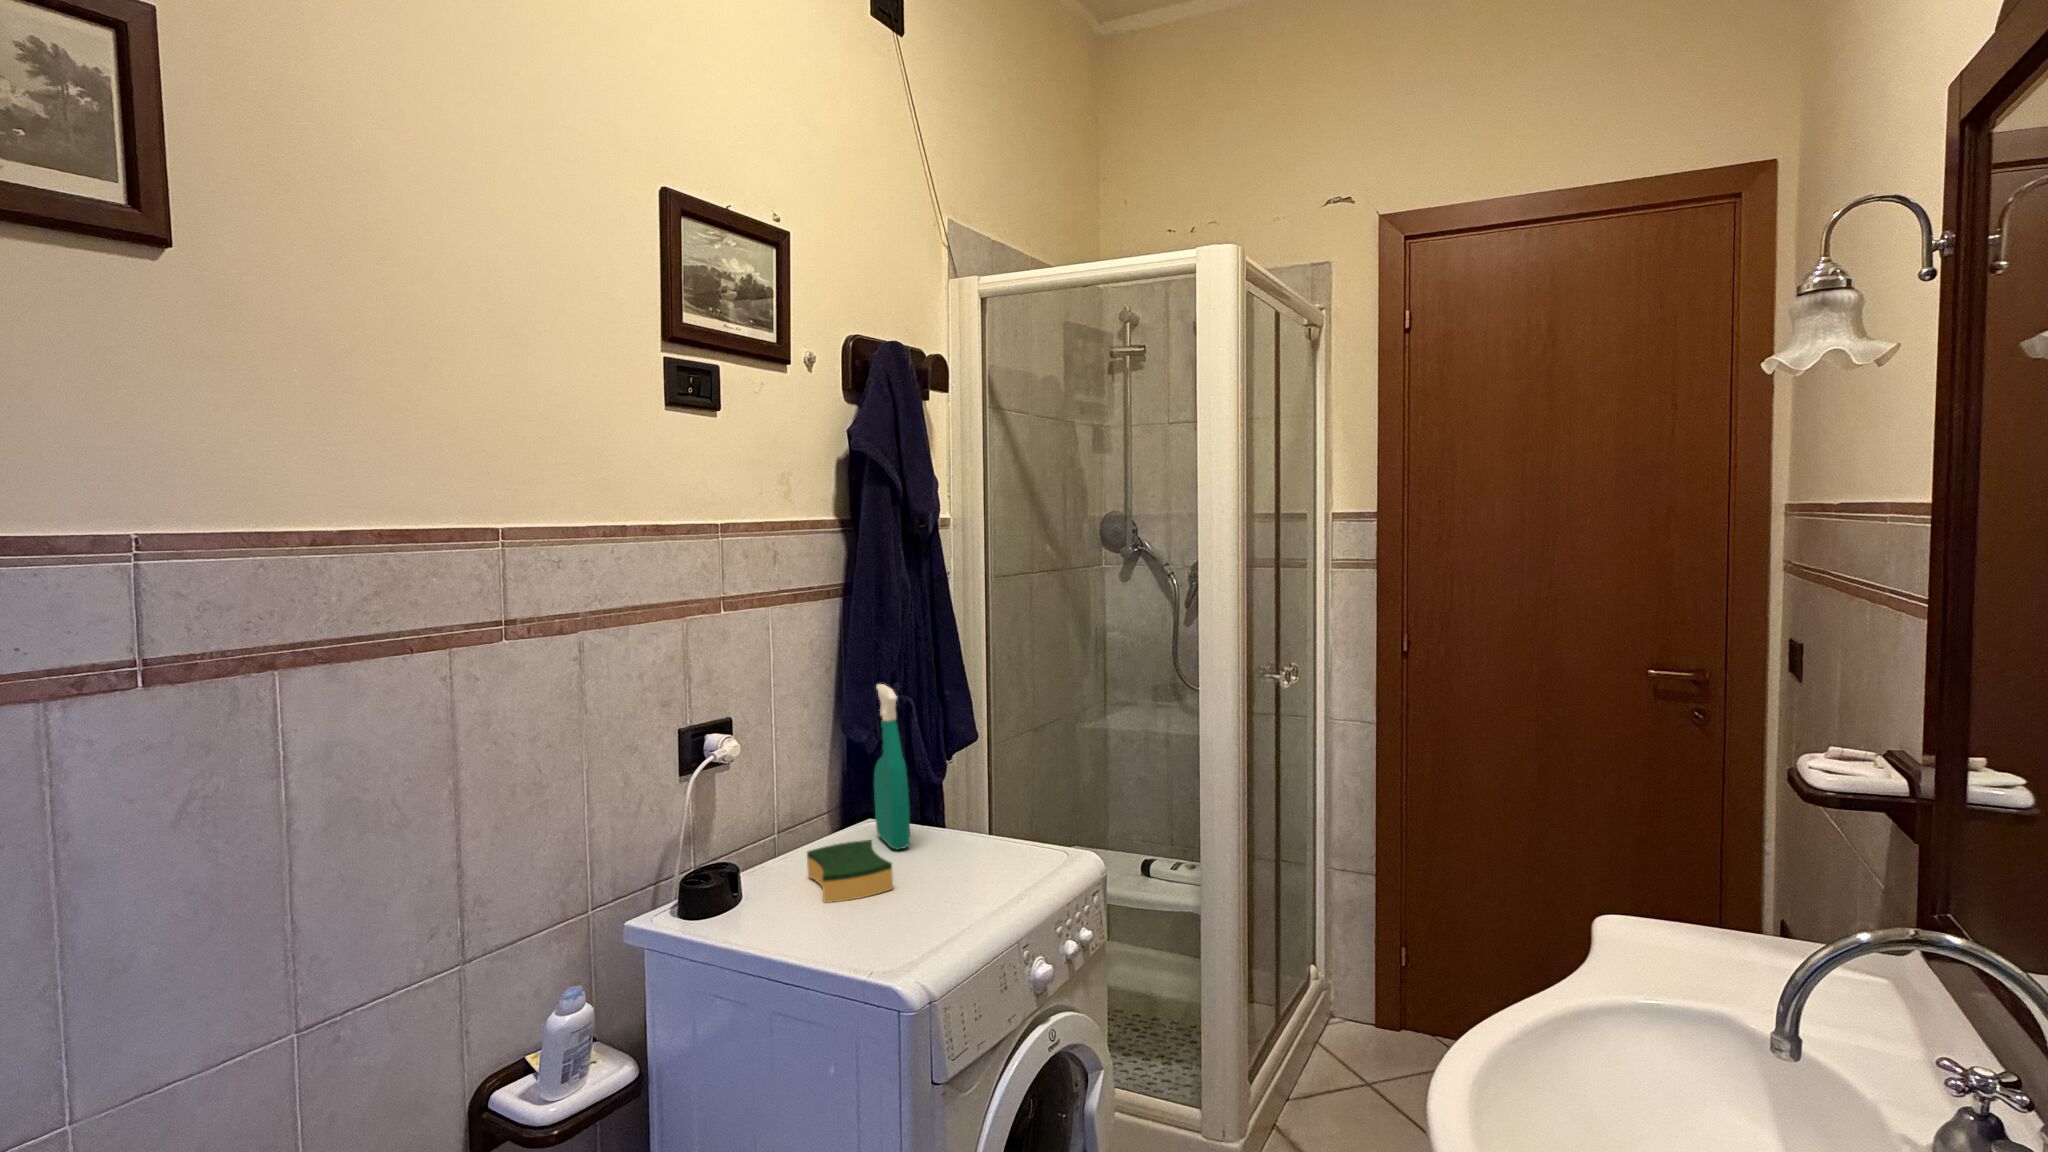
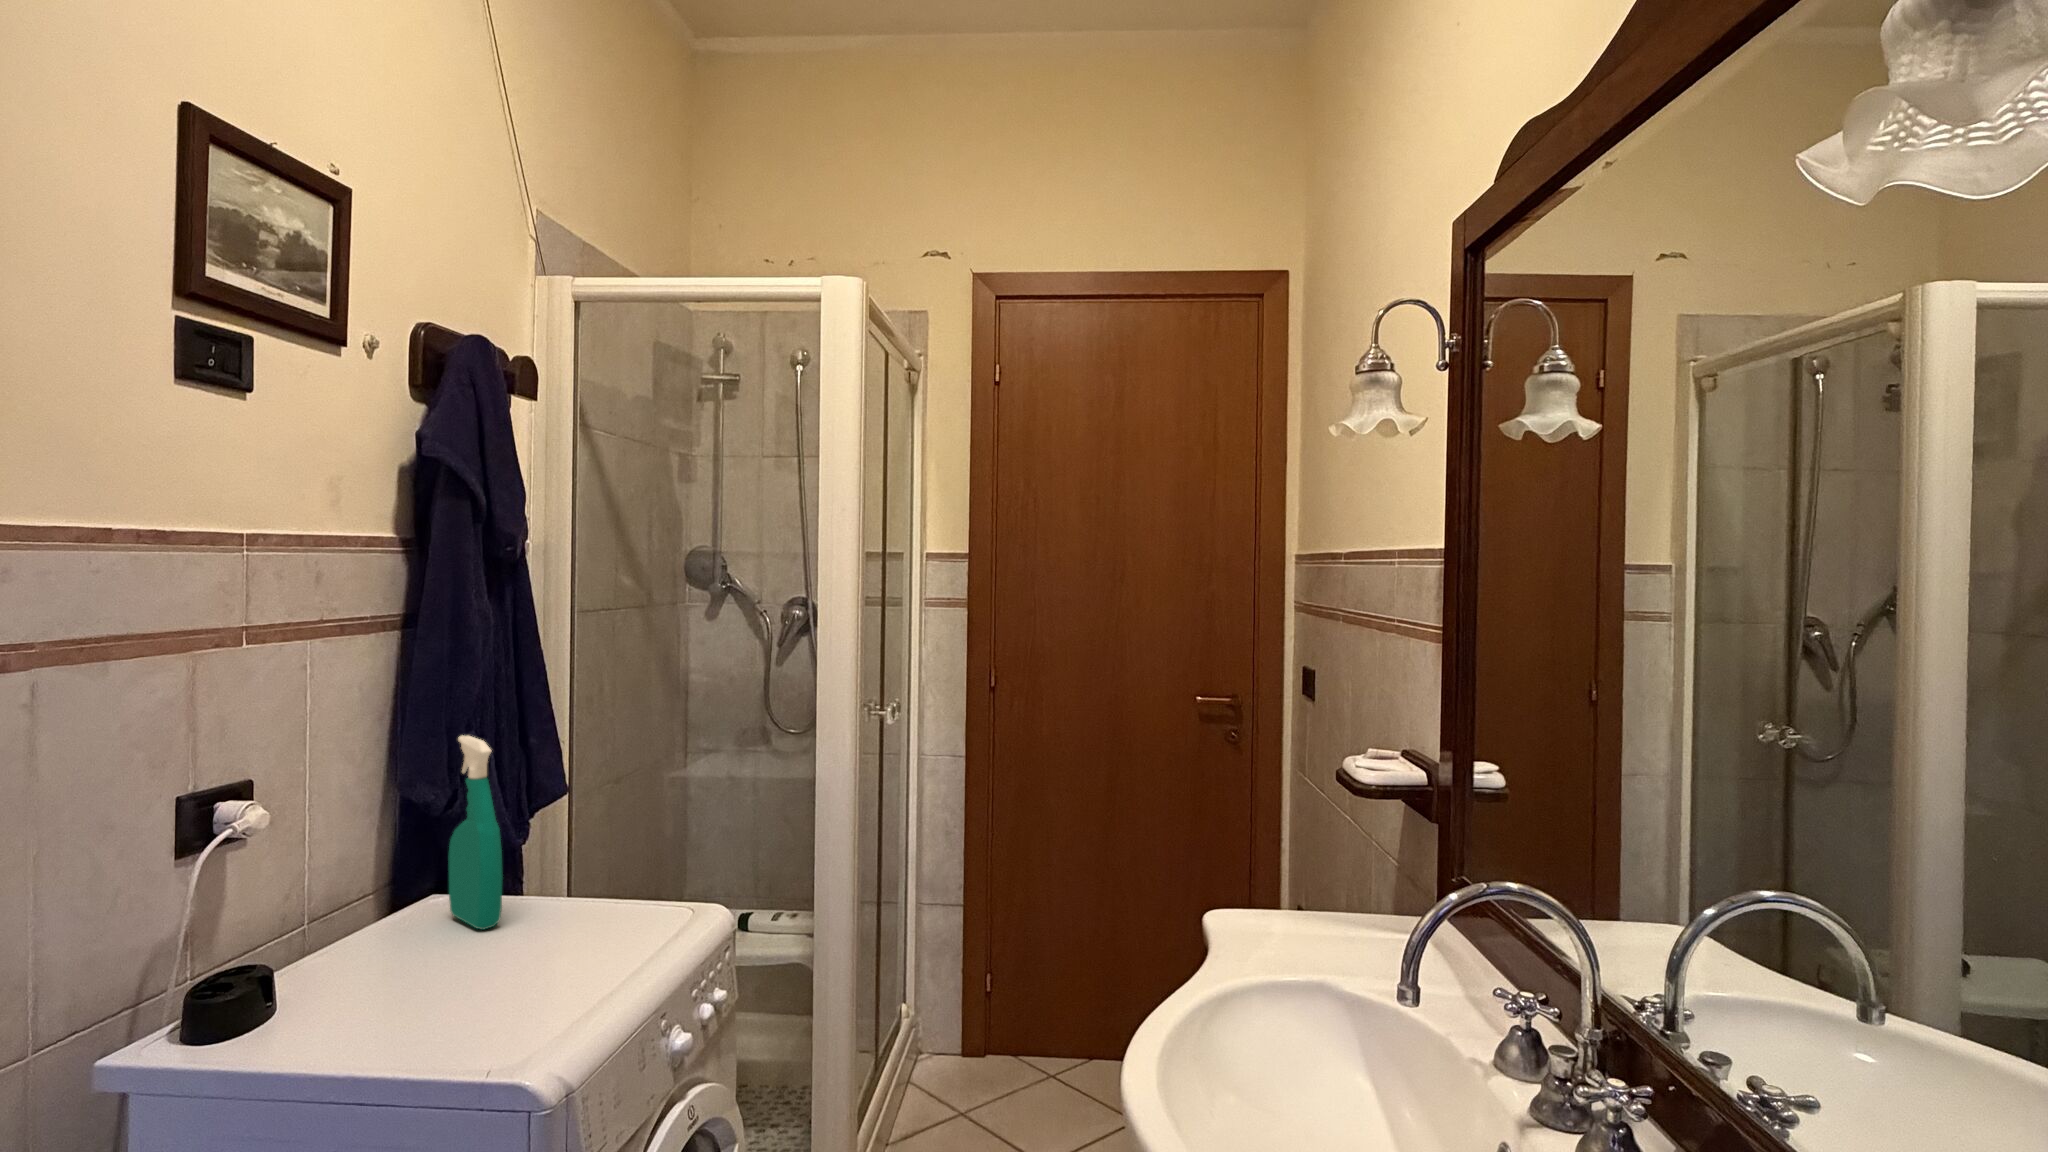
sponge: present [807,840,893,903] -> none [370,921,495,1003]

